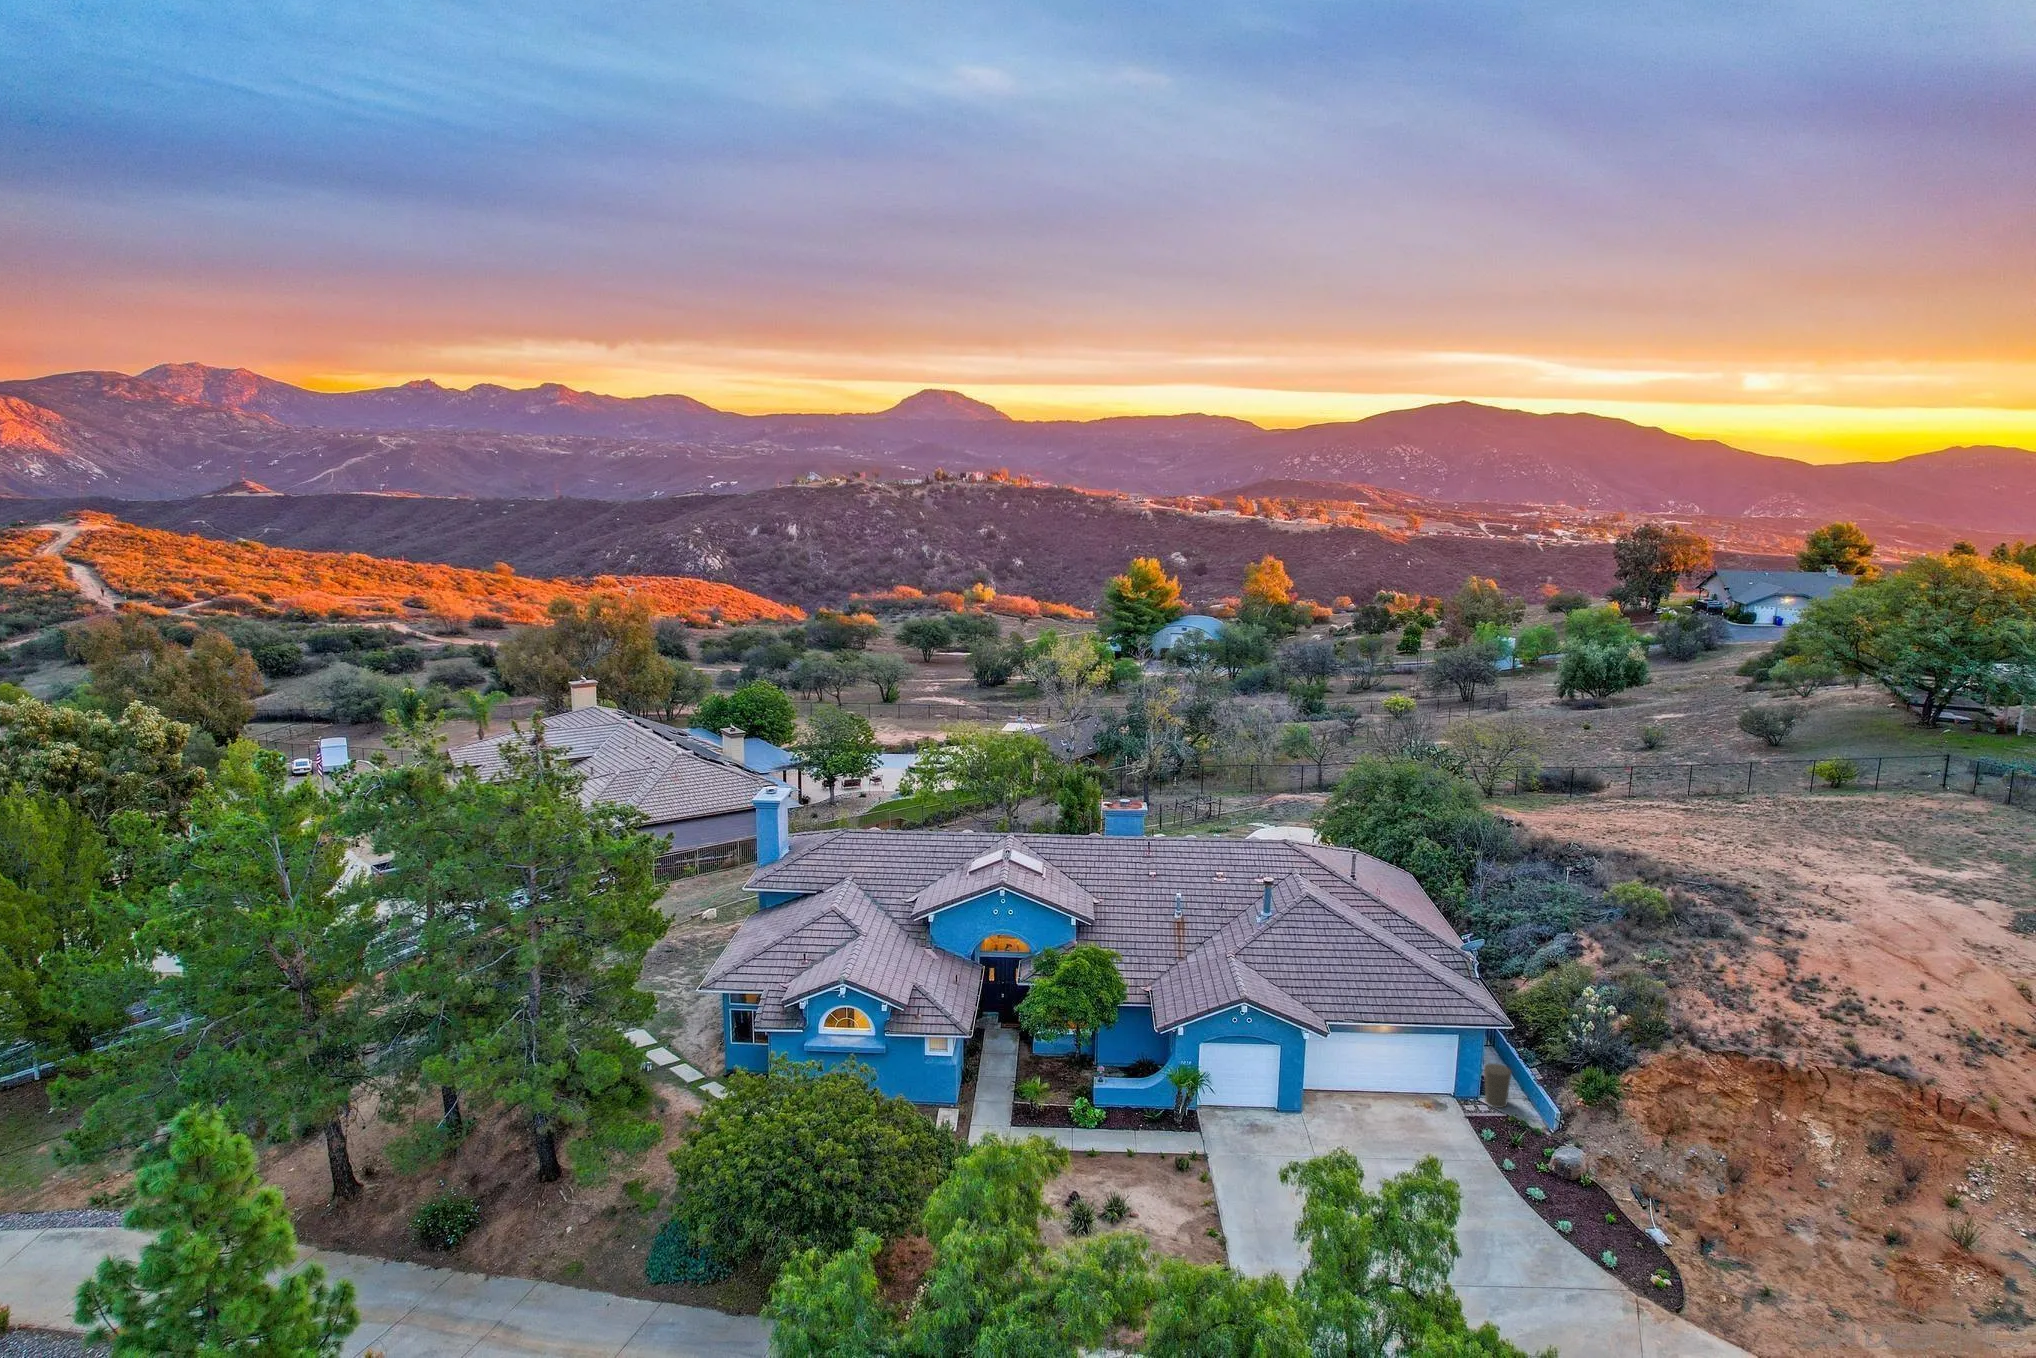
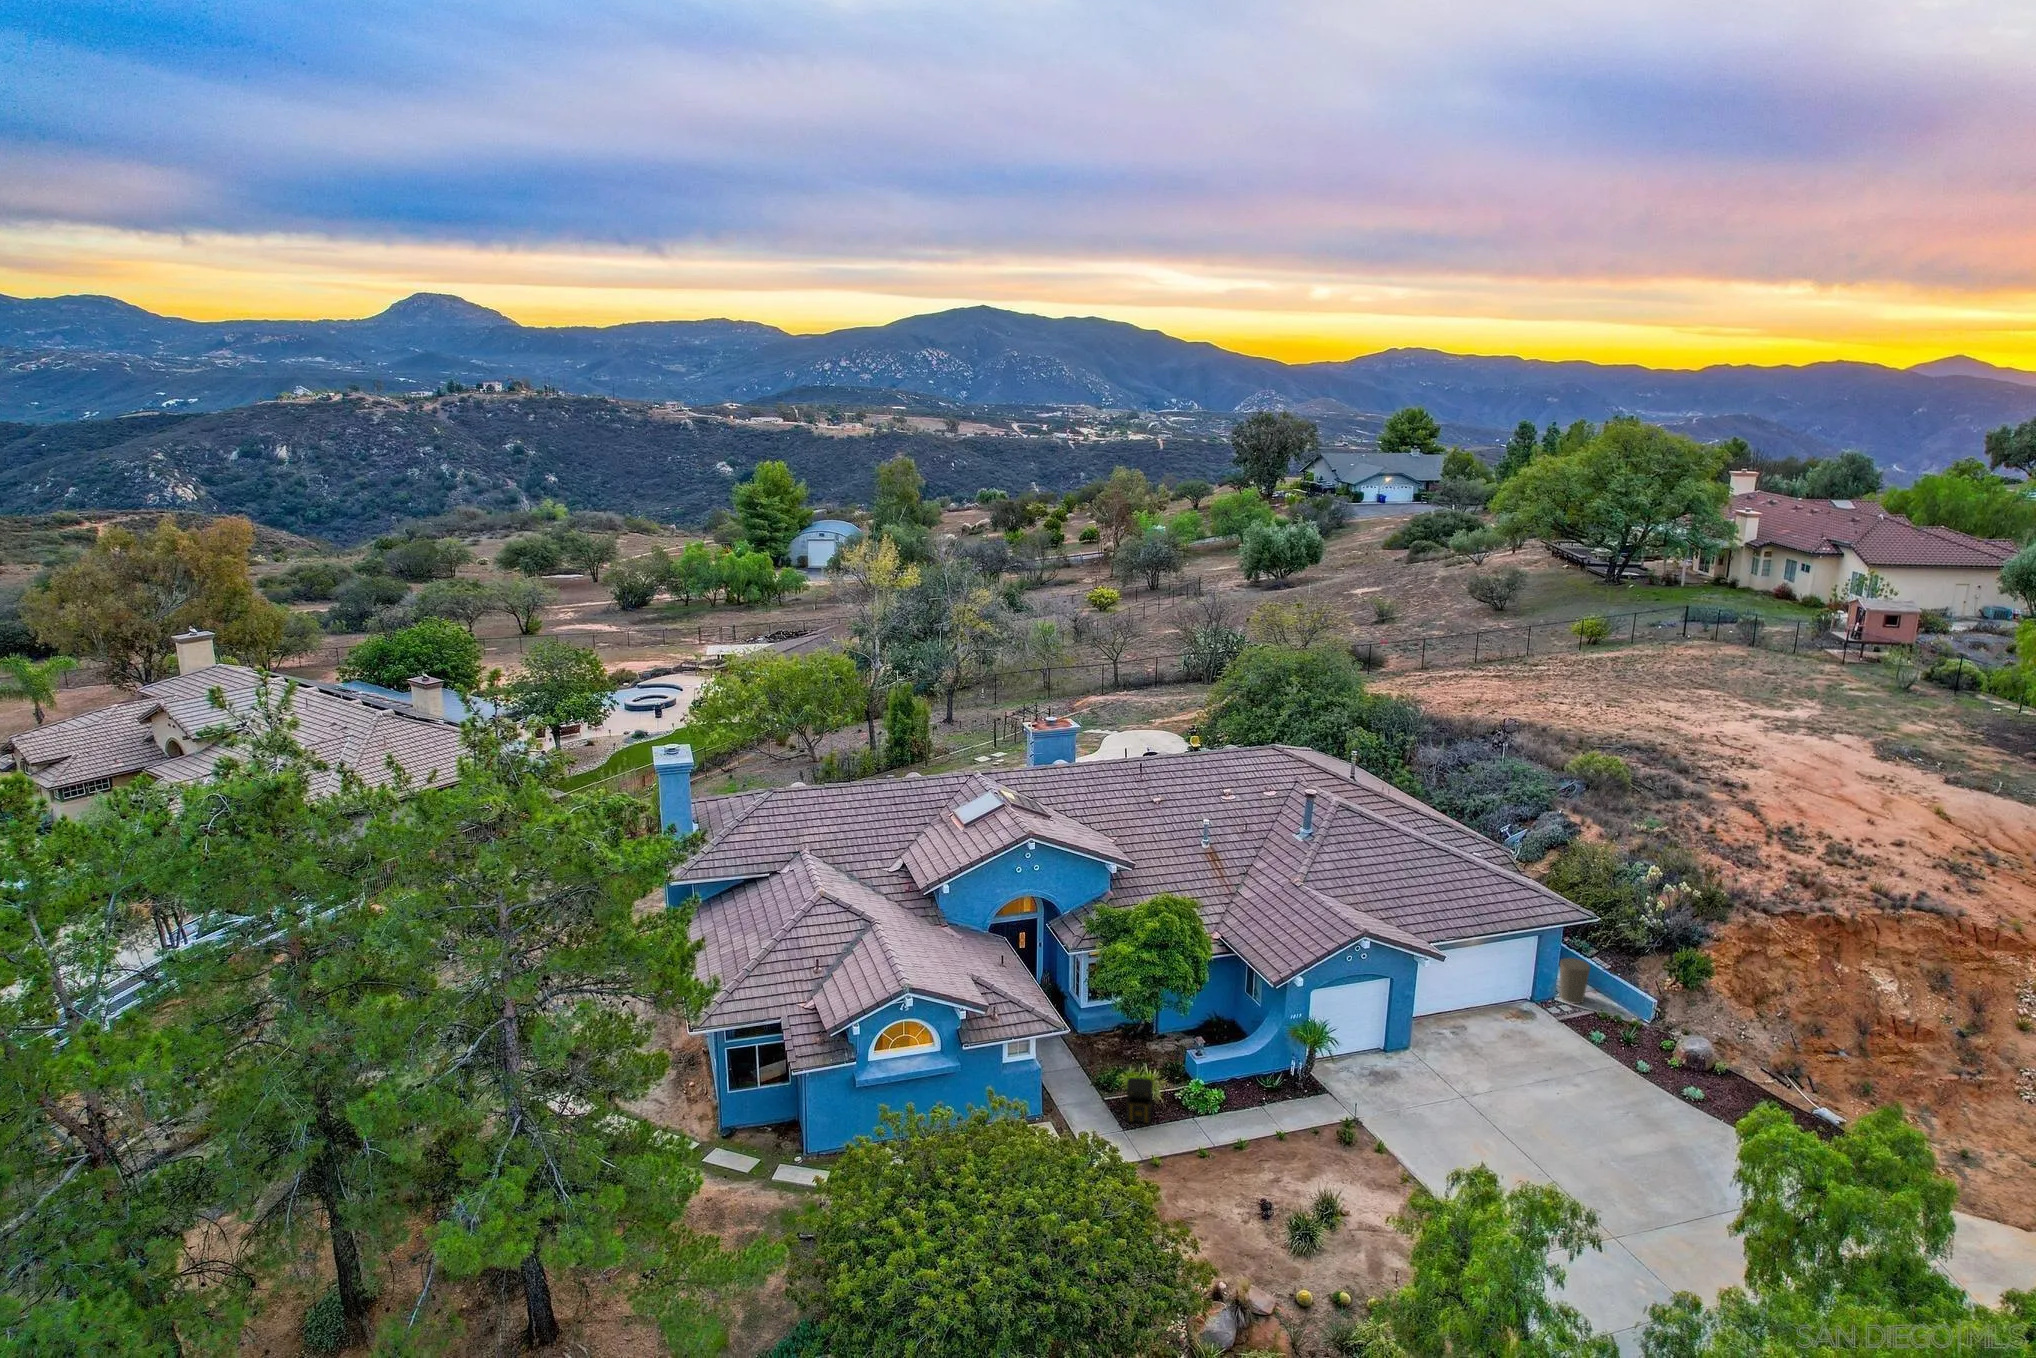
toolbox: none [1021,1086,1047,1125] -> present [1126,1078,1153,1123]

